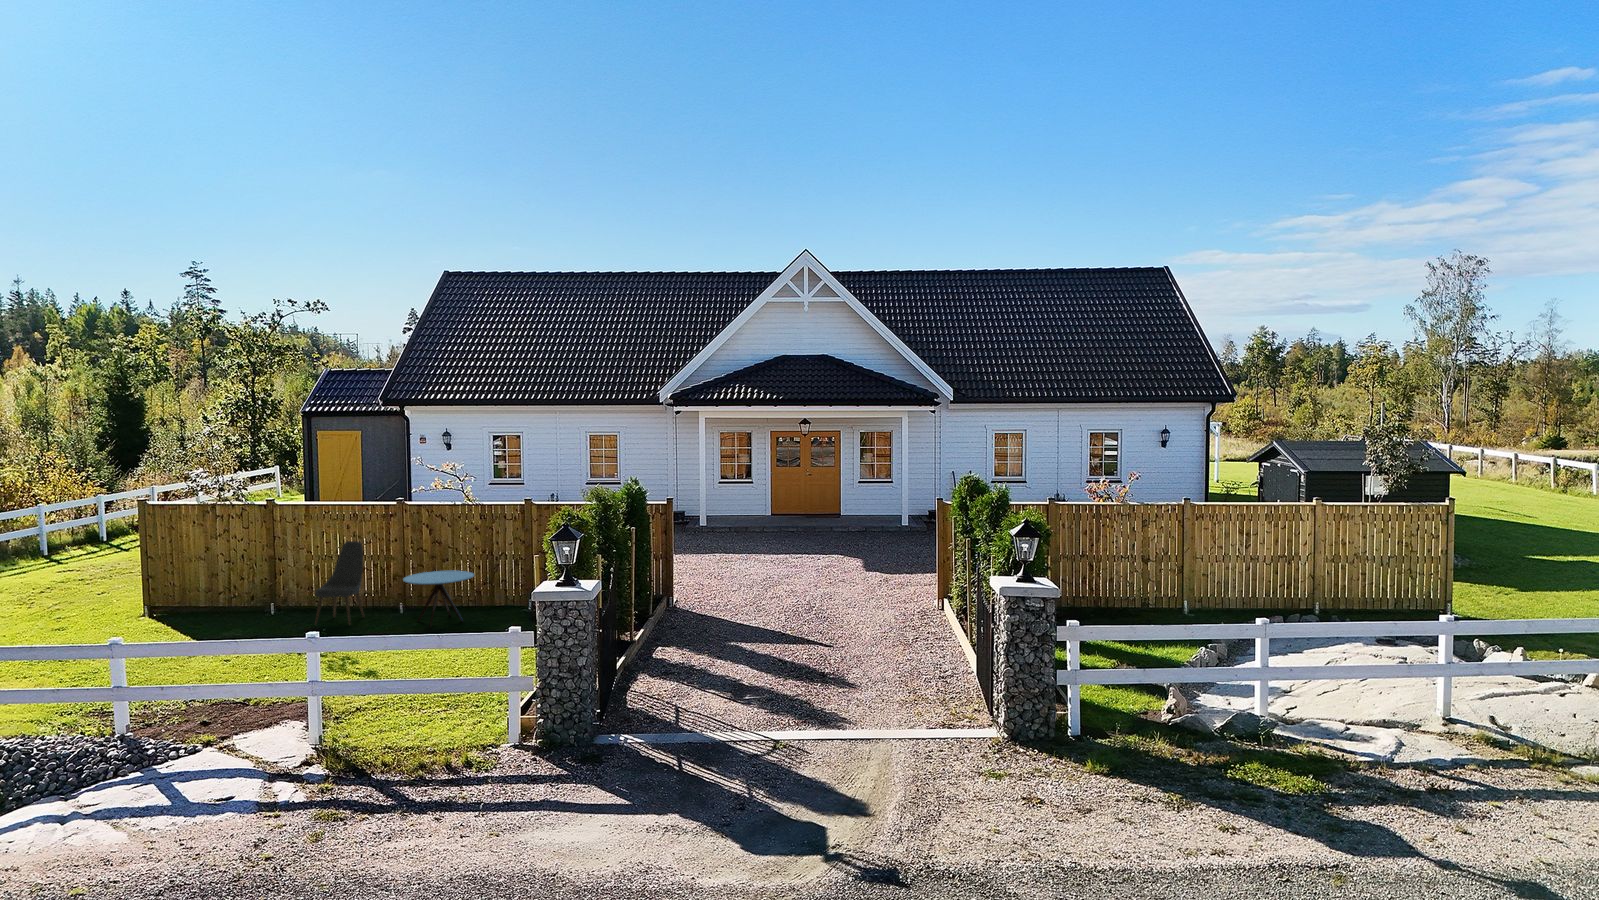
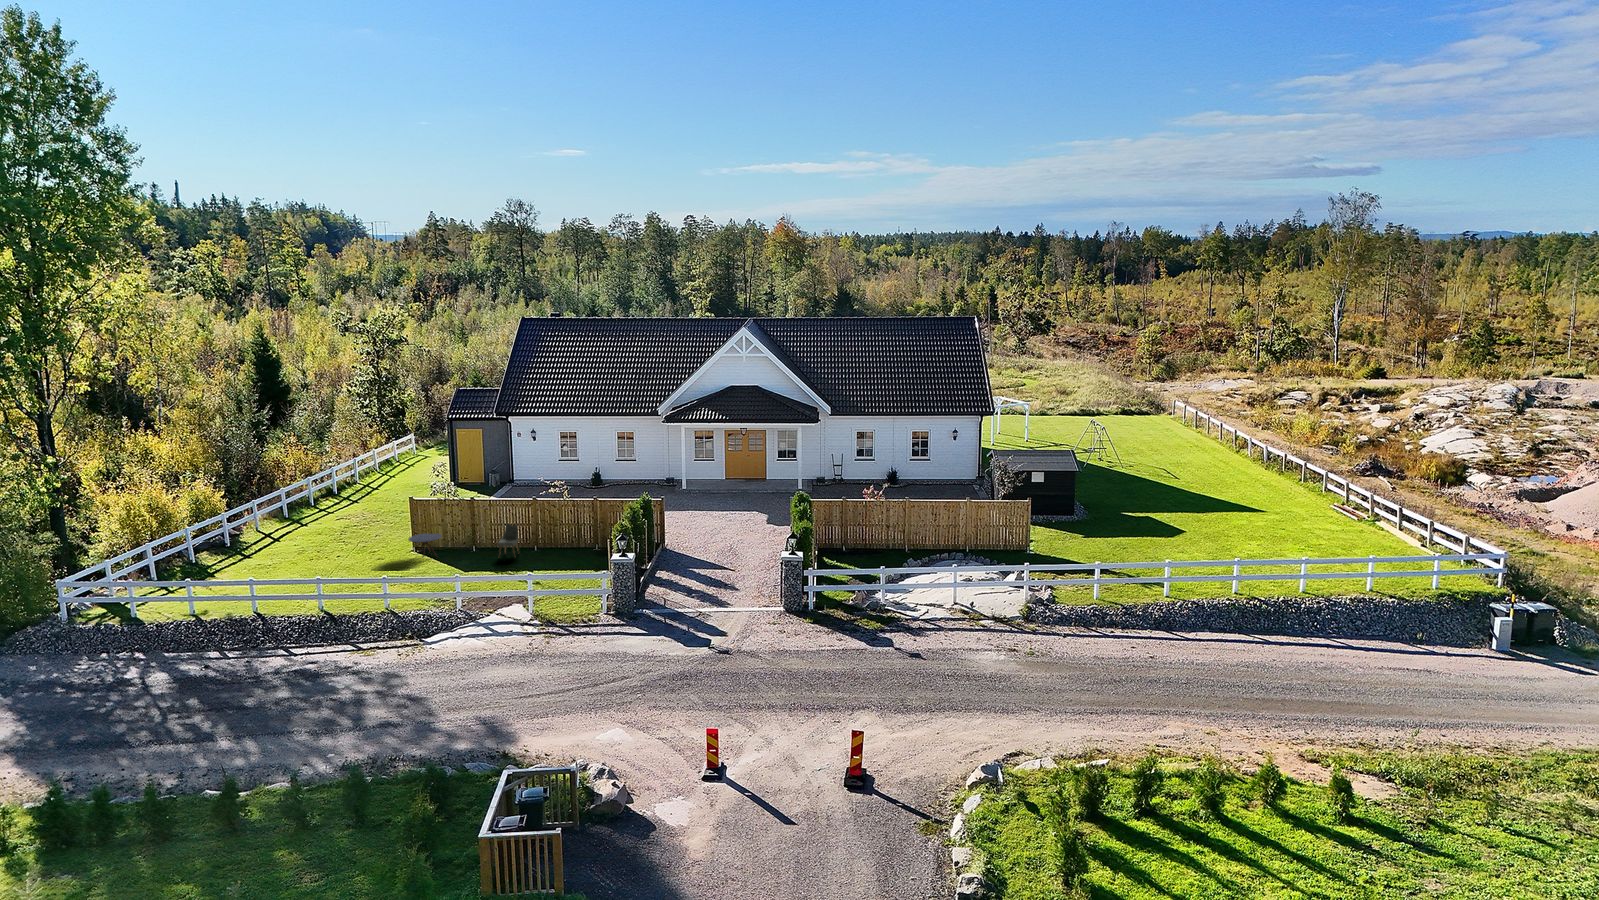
round table: present [403,570,474,626] -> present [408,534,442,555]

